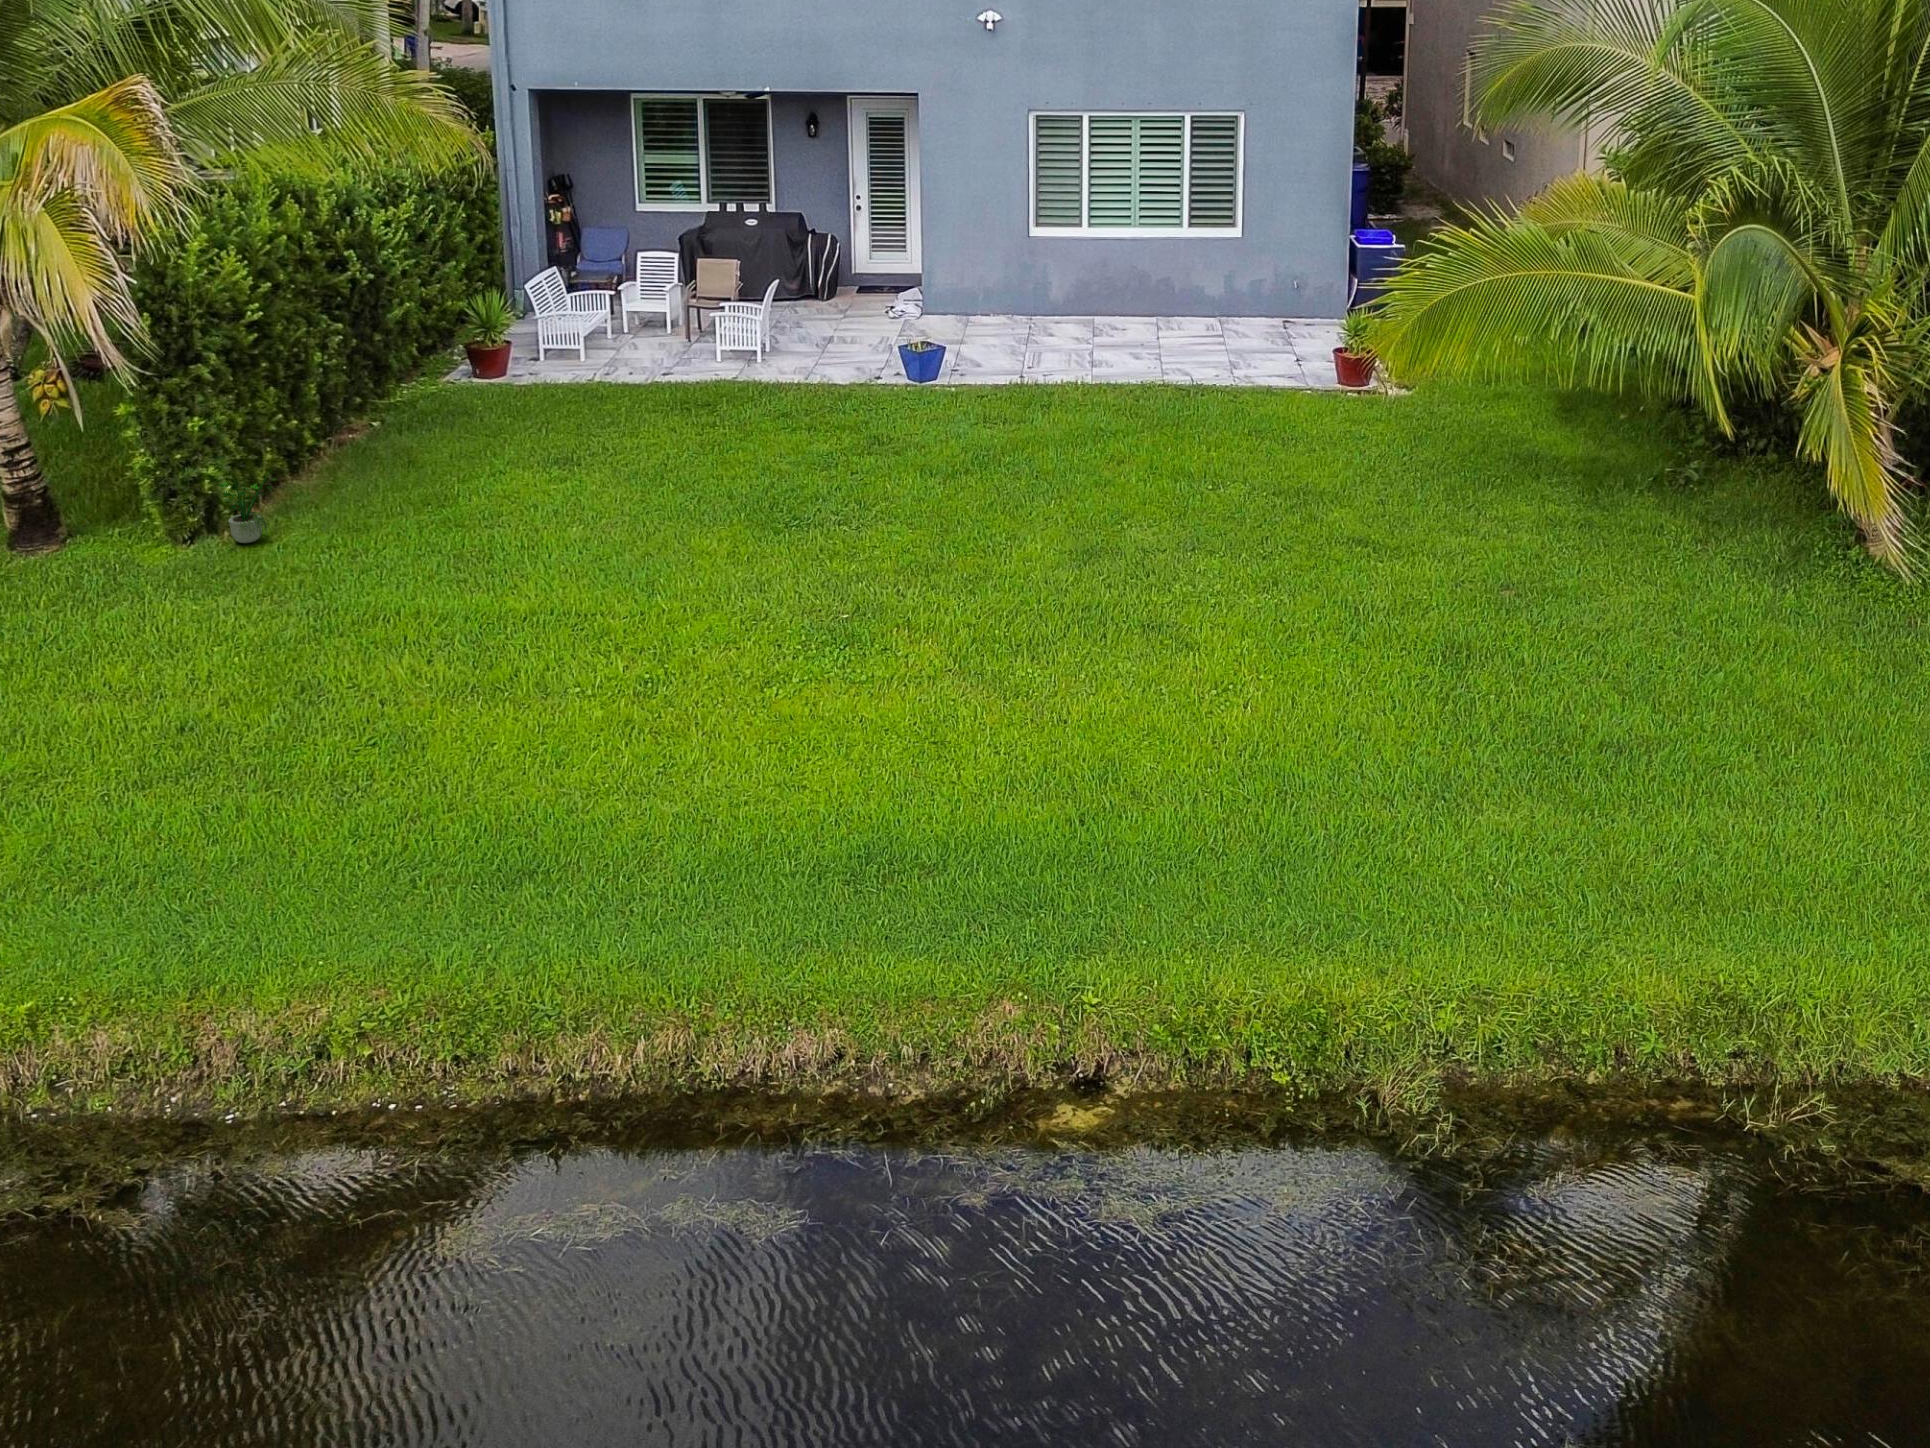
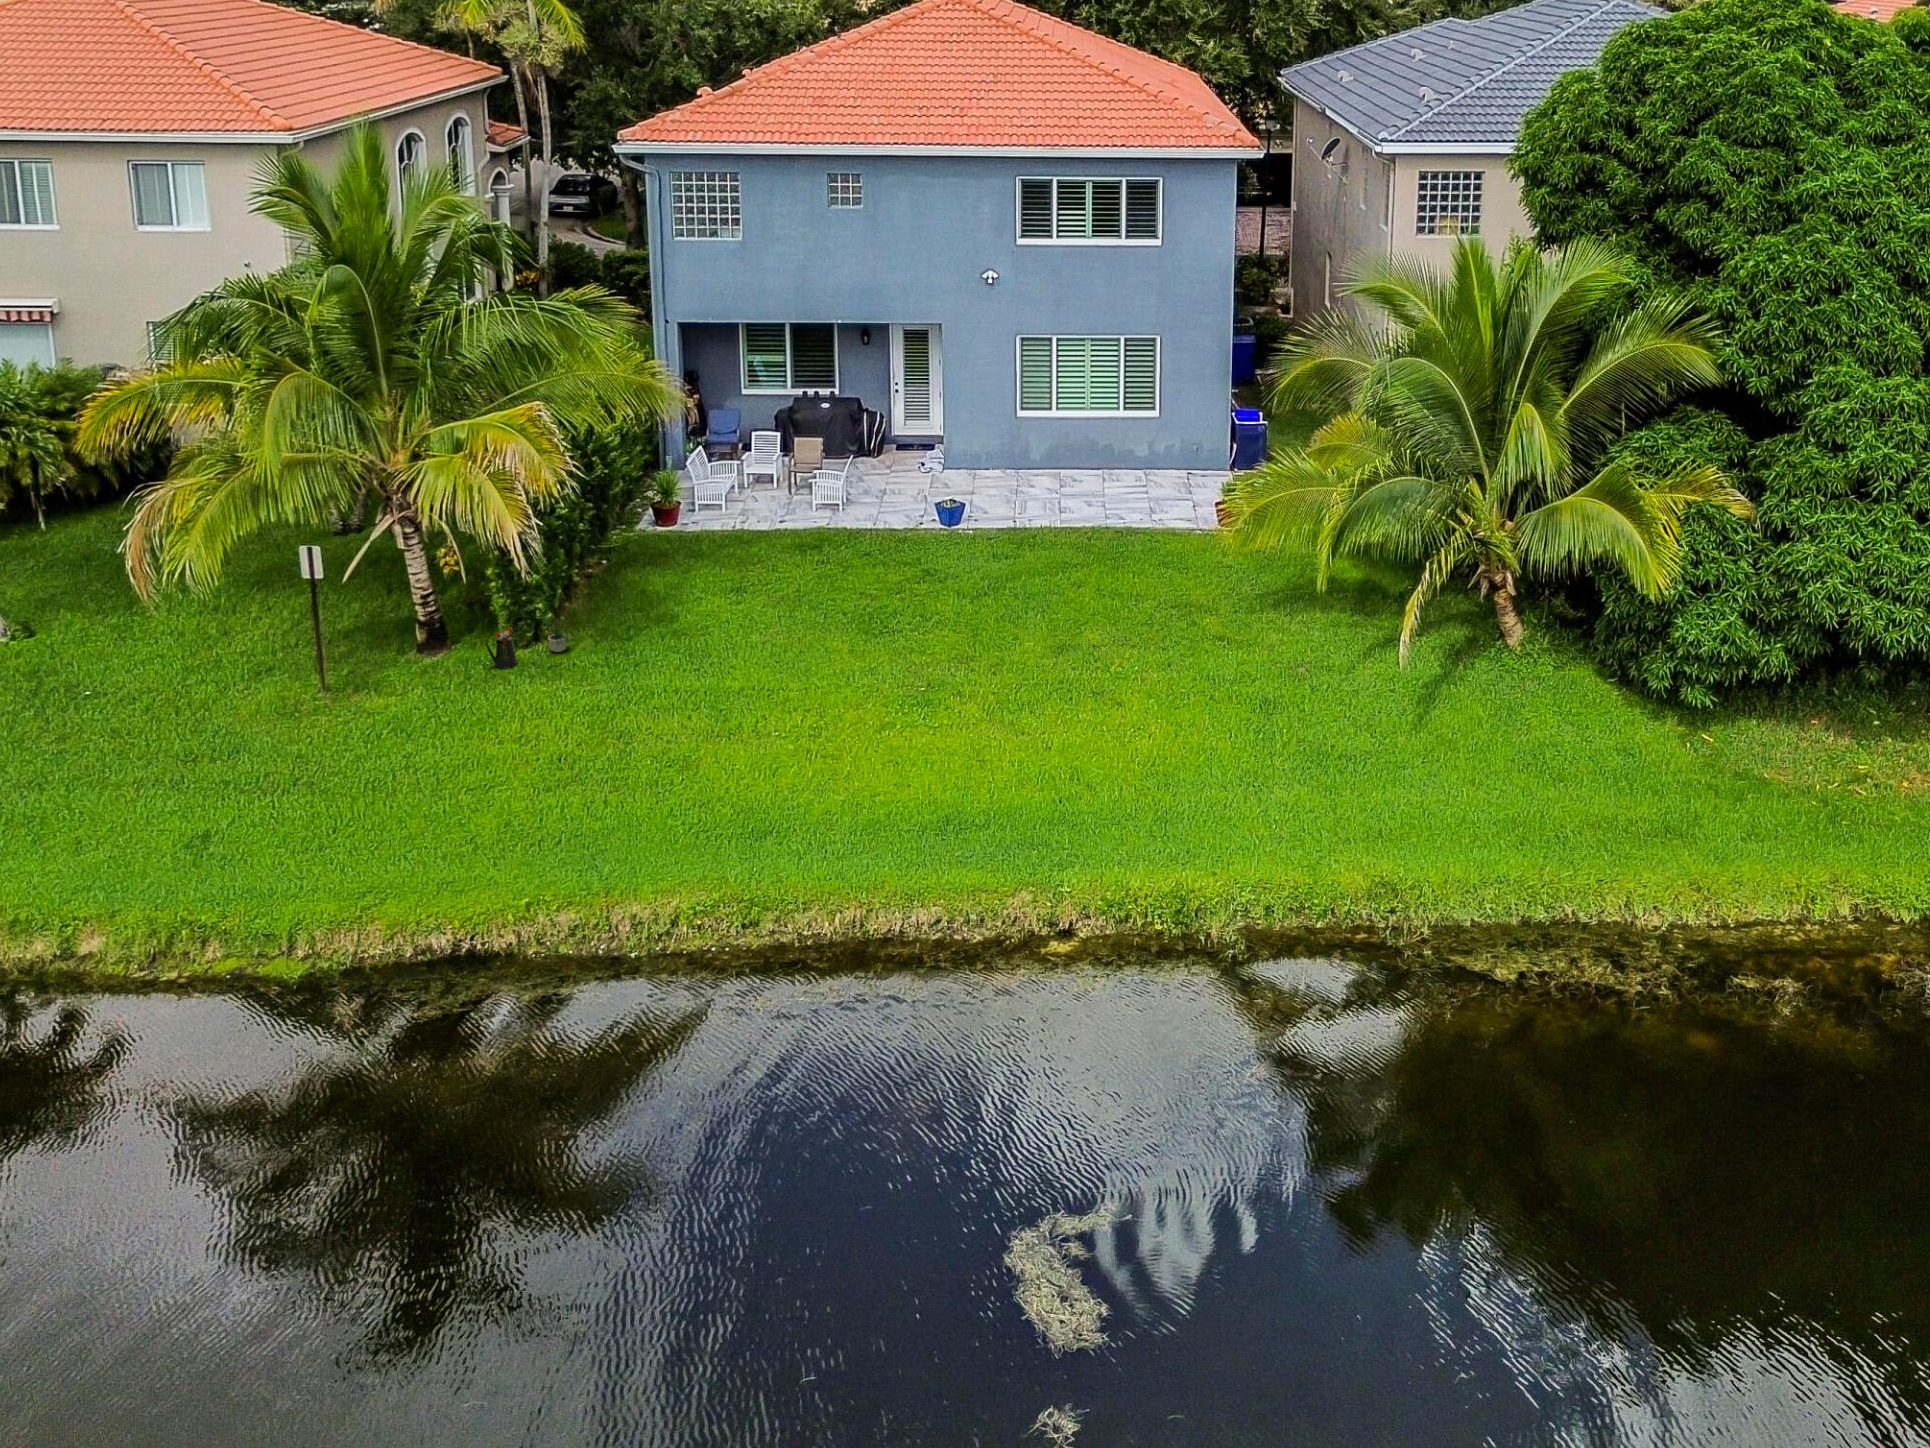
watering can: none [113,495,175,567] -> present [486,627,519,669]

